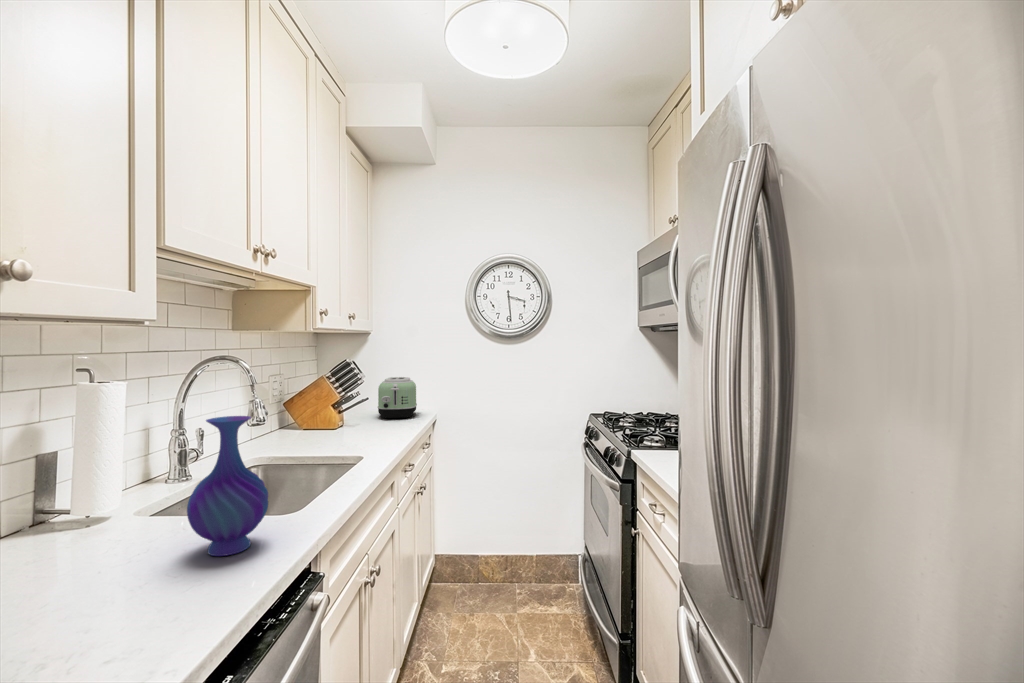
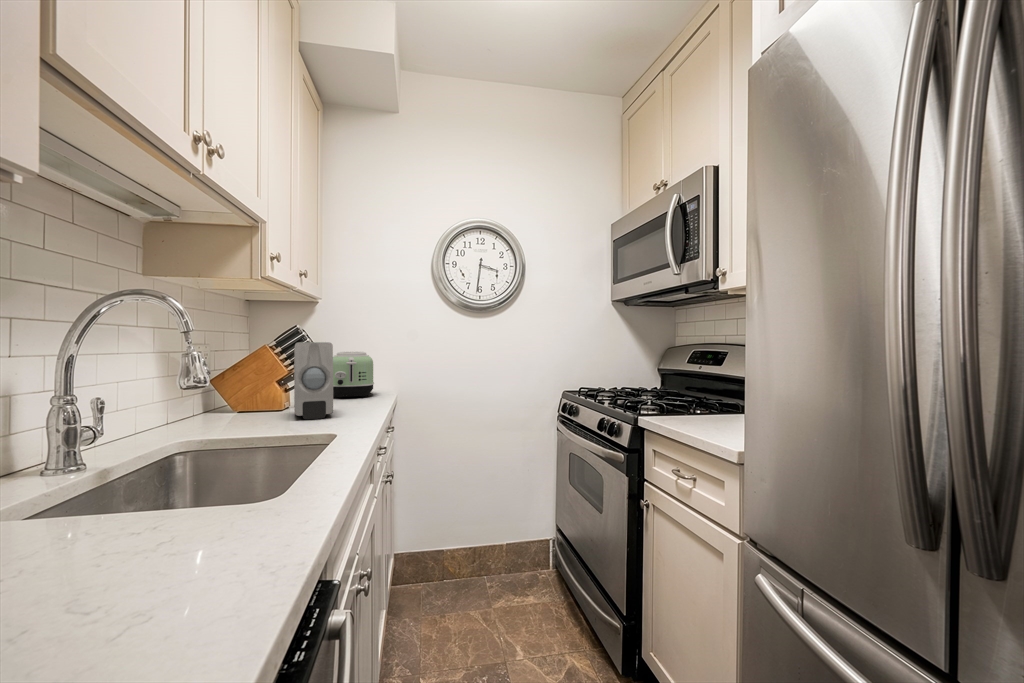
soap dispenser: none [339,378,370,441] -> present [294,342,333,419]
vase: present [187,416,268,556] -> none [115,347,256,573]

